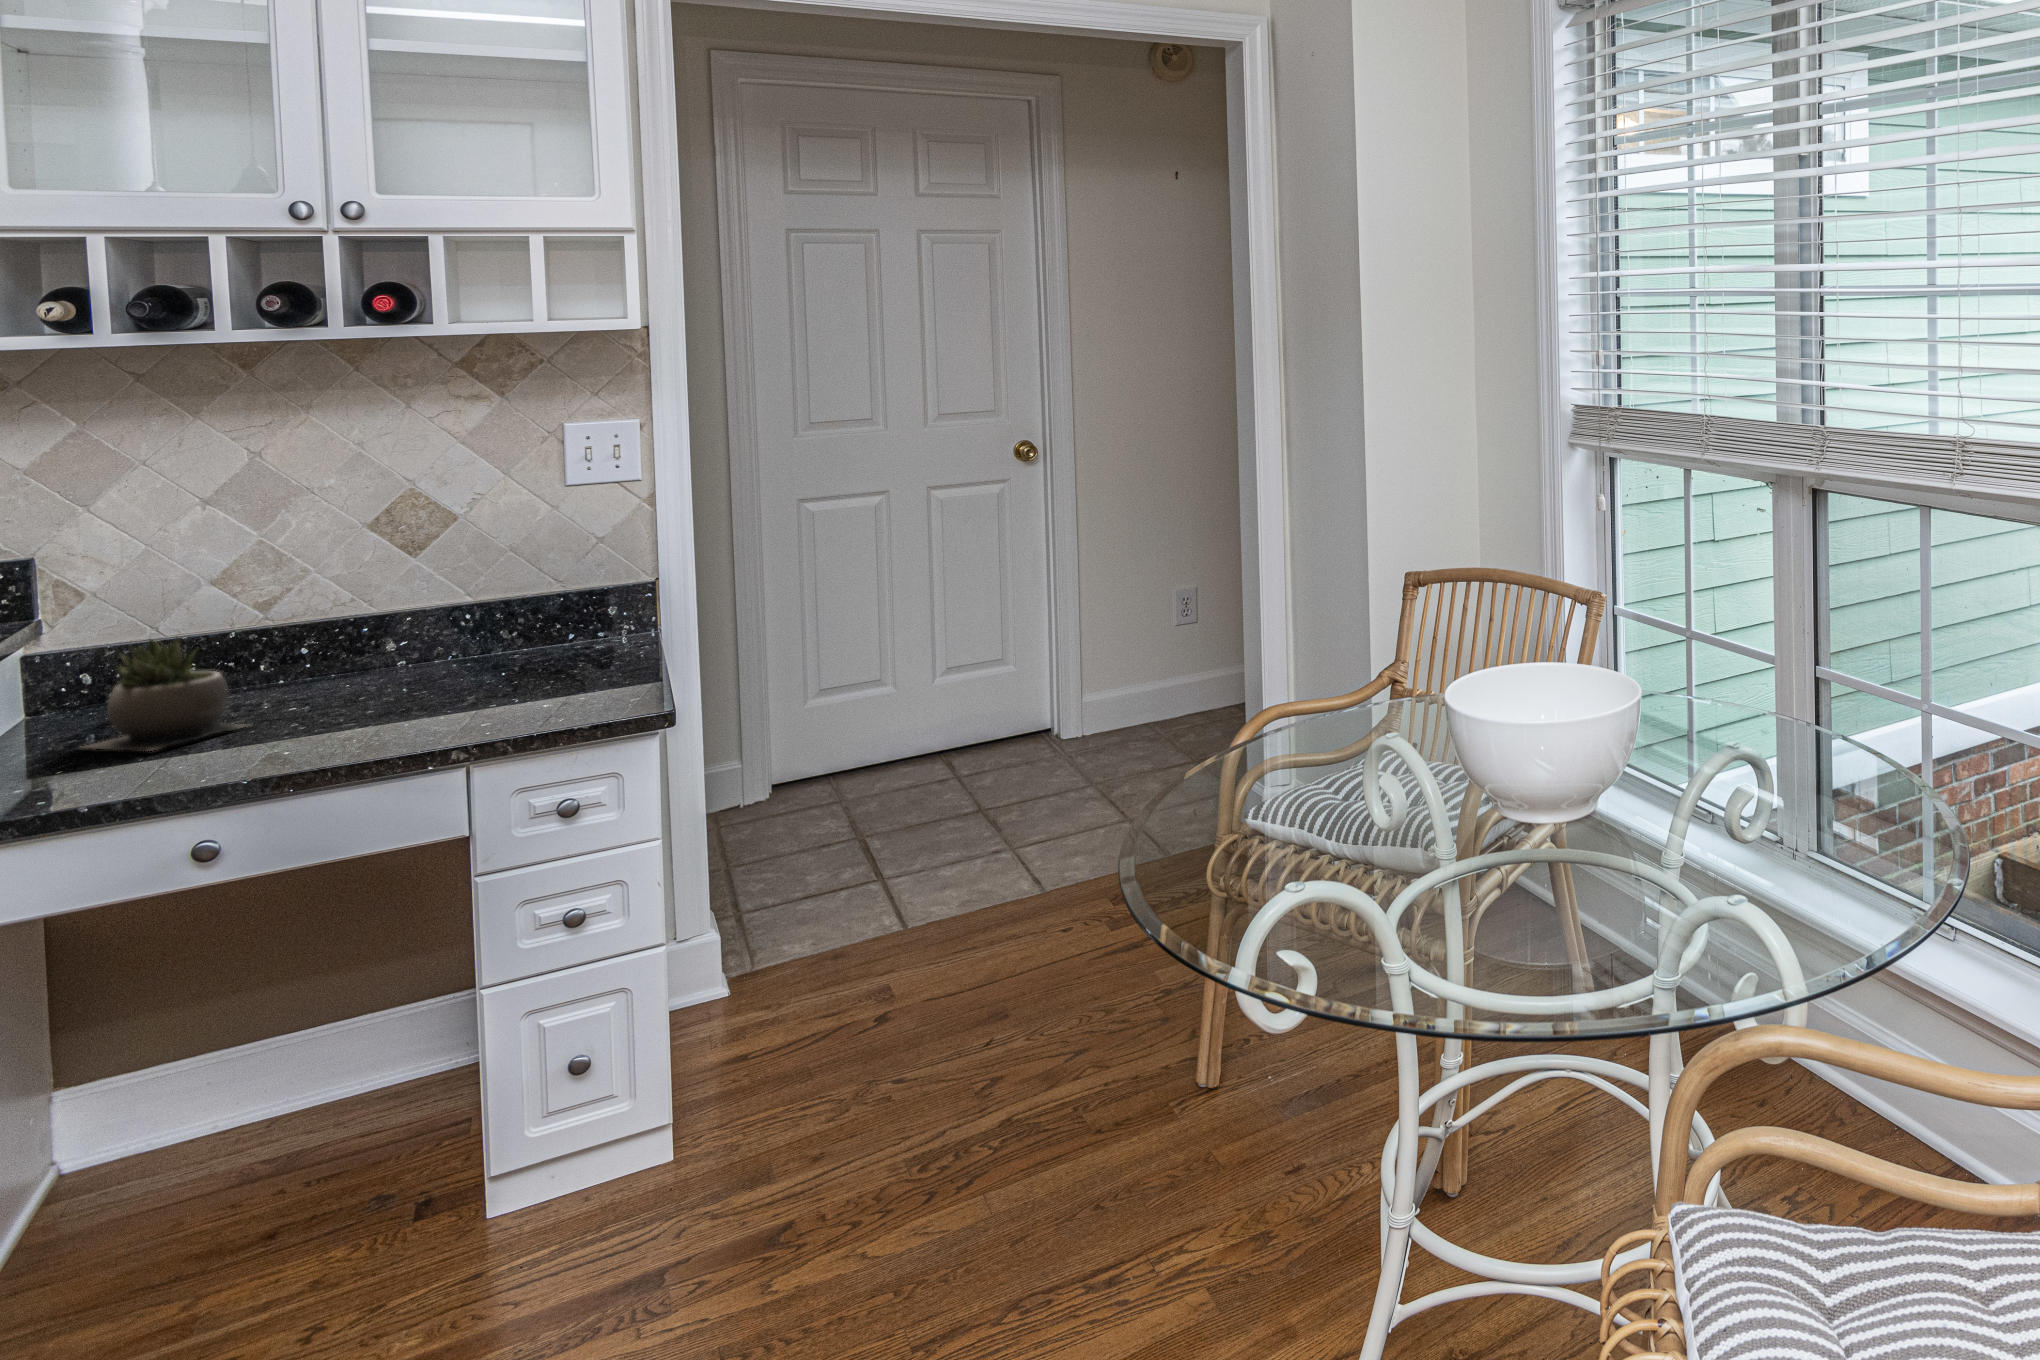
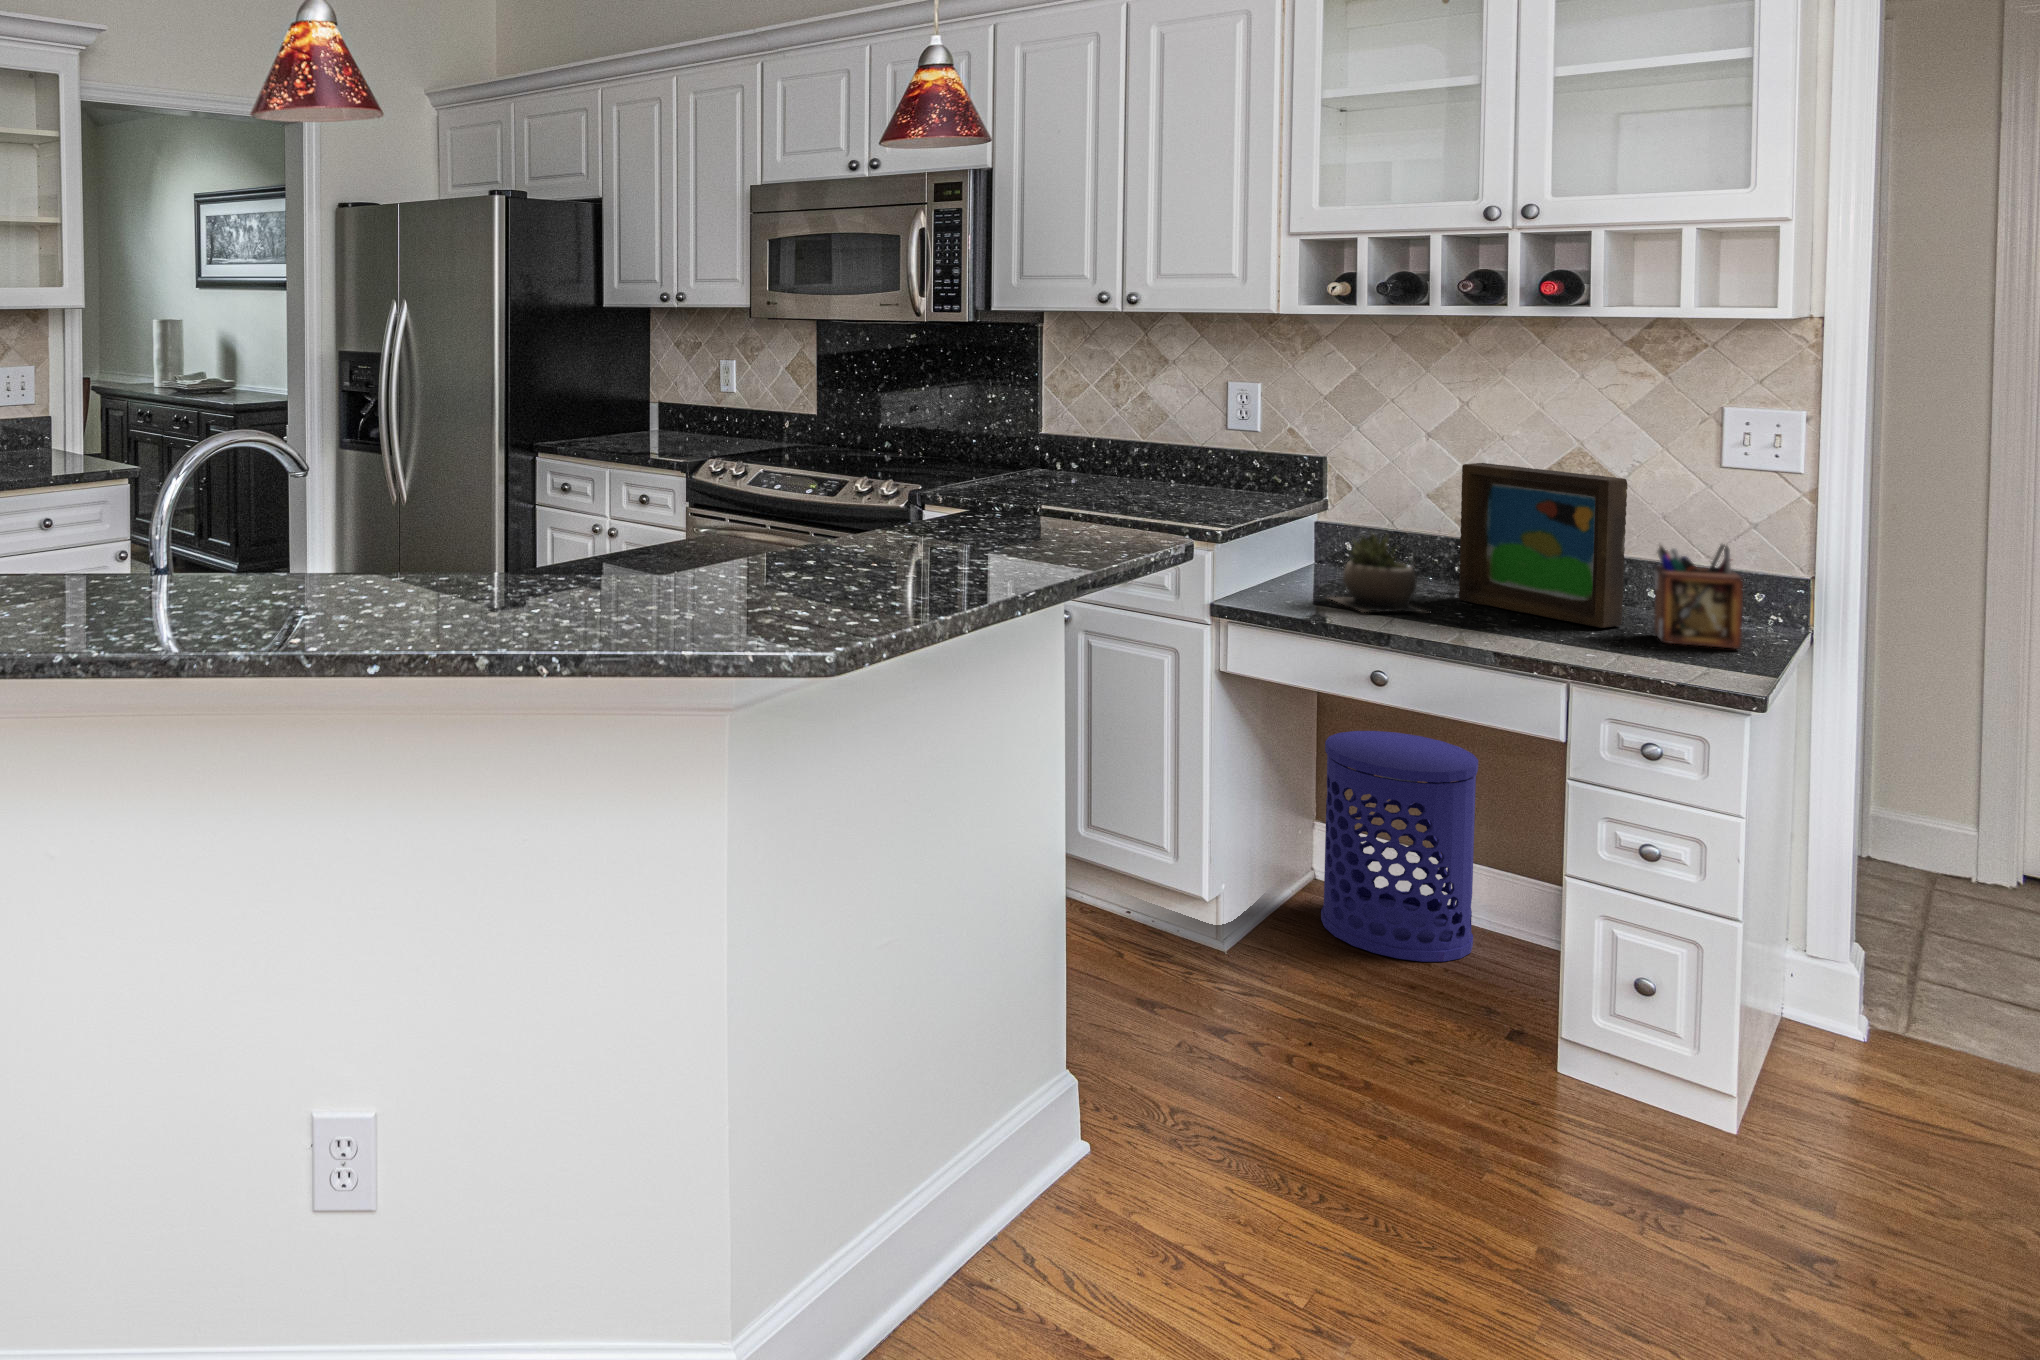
picture frame: none [273,514,494,699] -> present [1459,463,1628,628]
desk organizer: none [527,565,623,683] -> present [1654,544,1744,649]
waste bin: none [80,885,330,1220] -> present [1321,731,1478,962]

